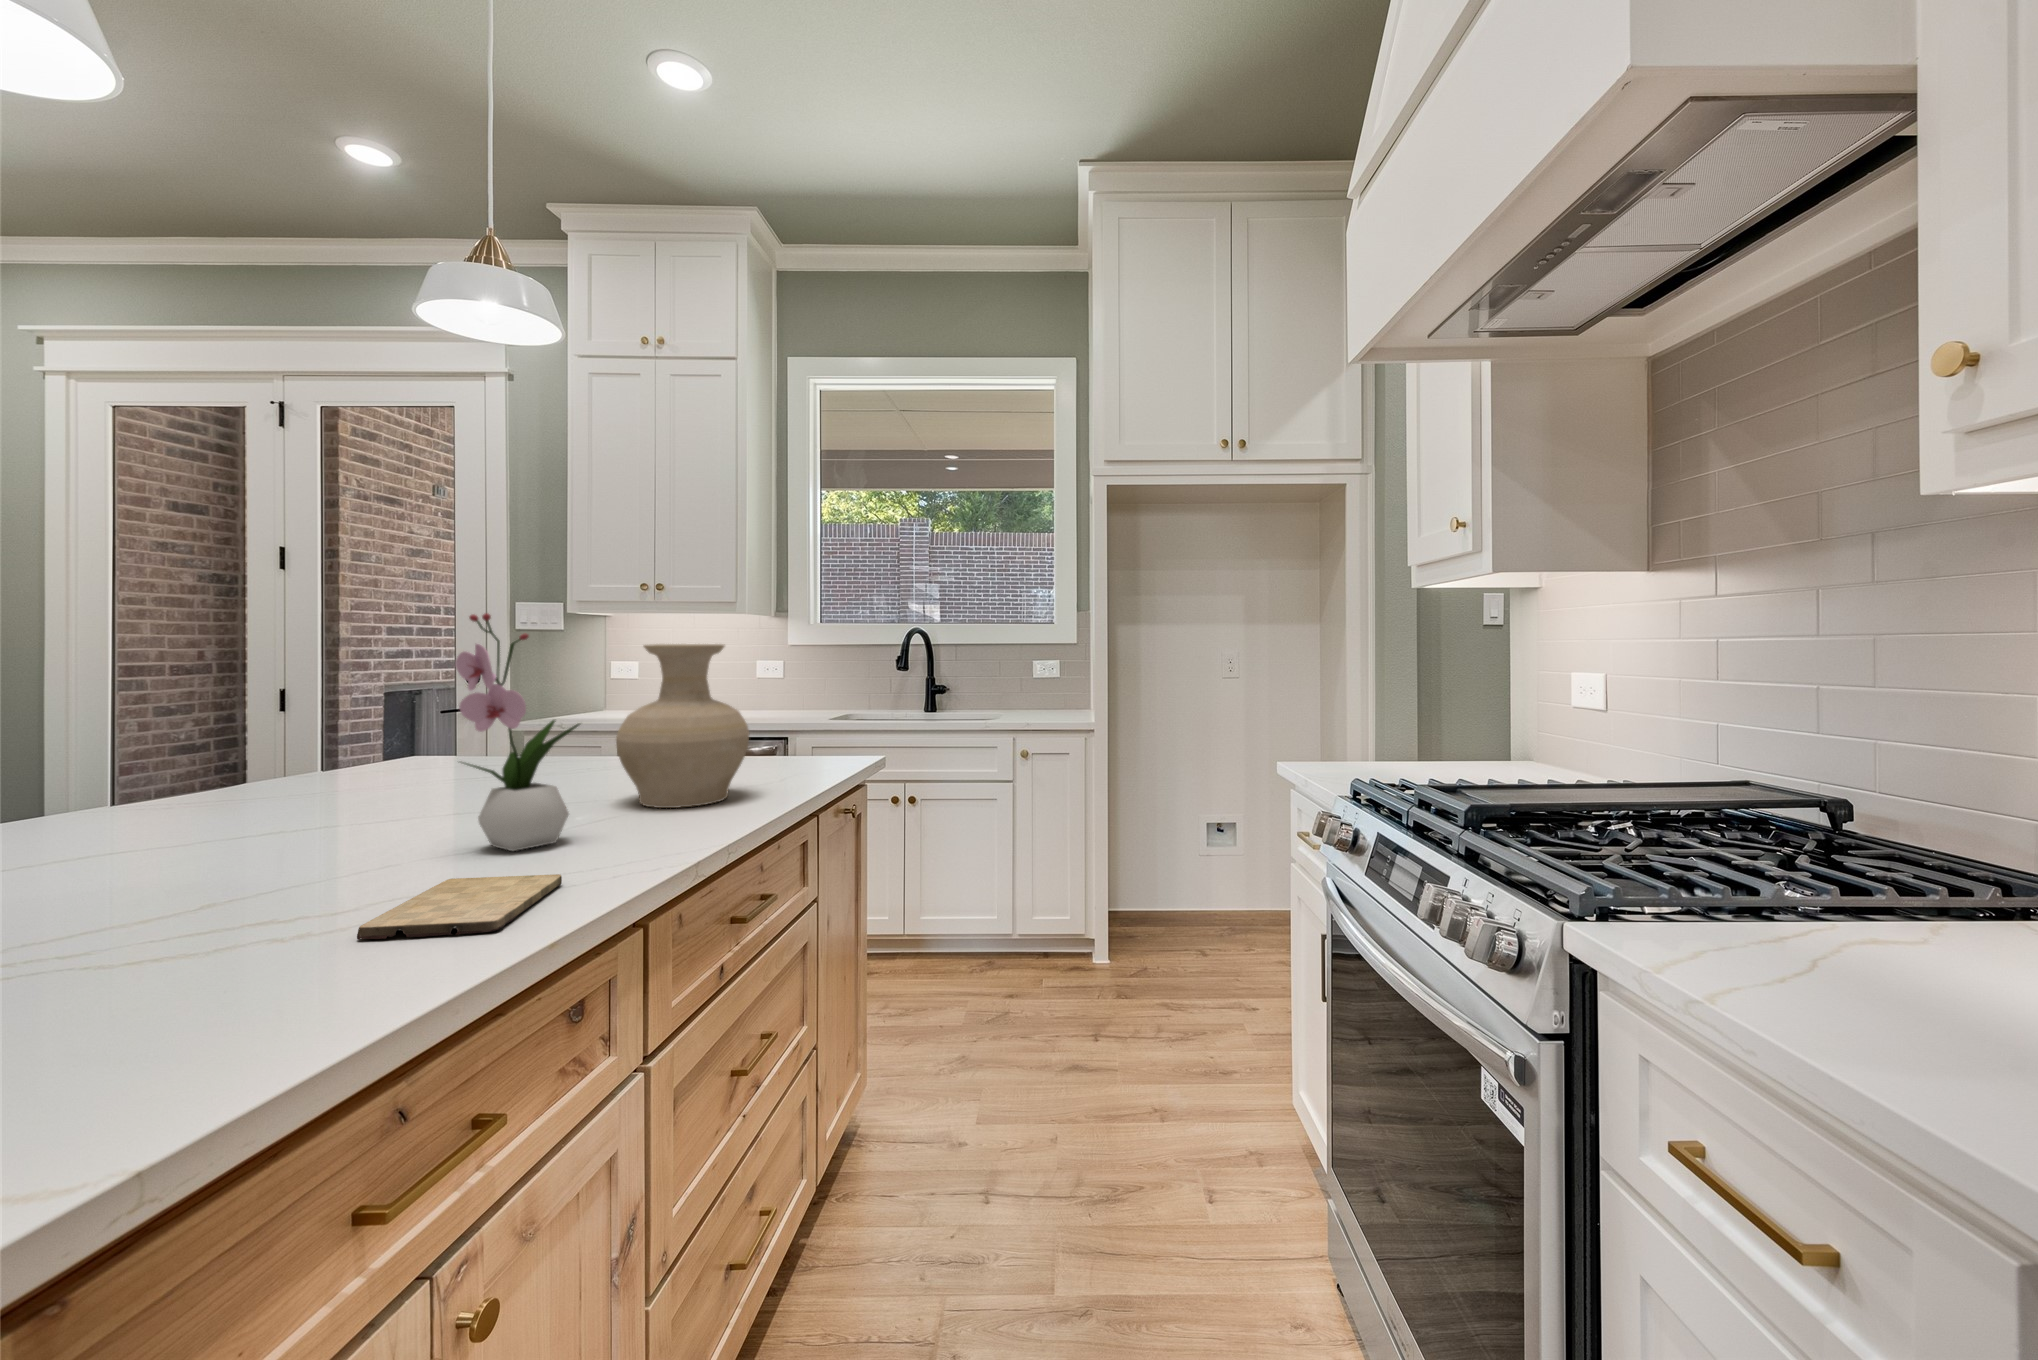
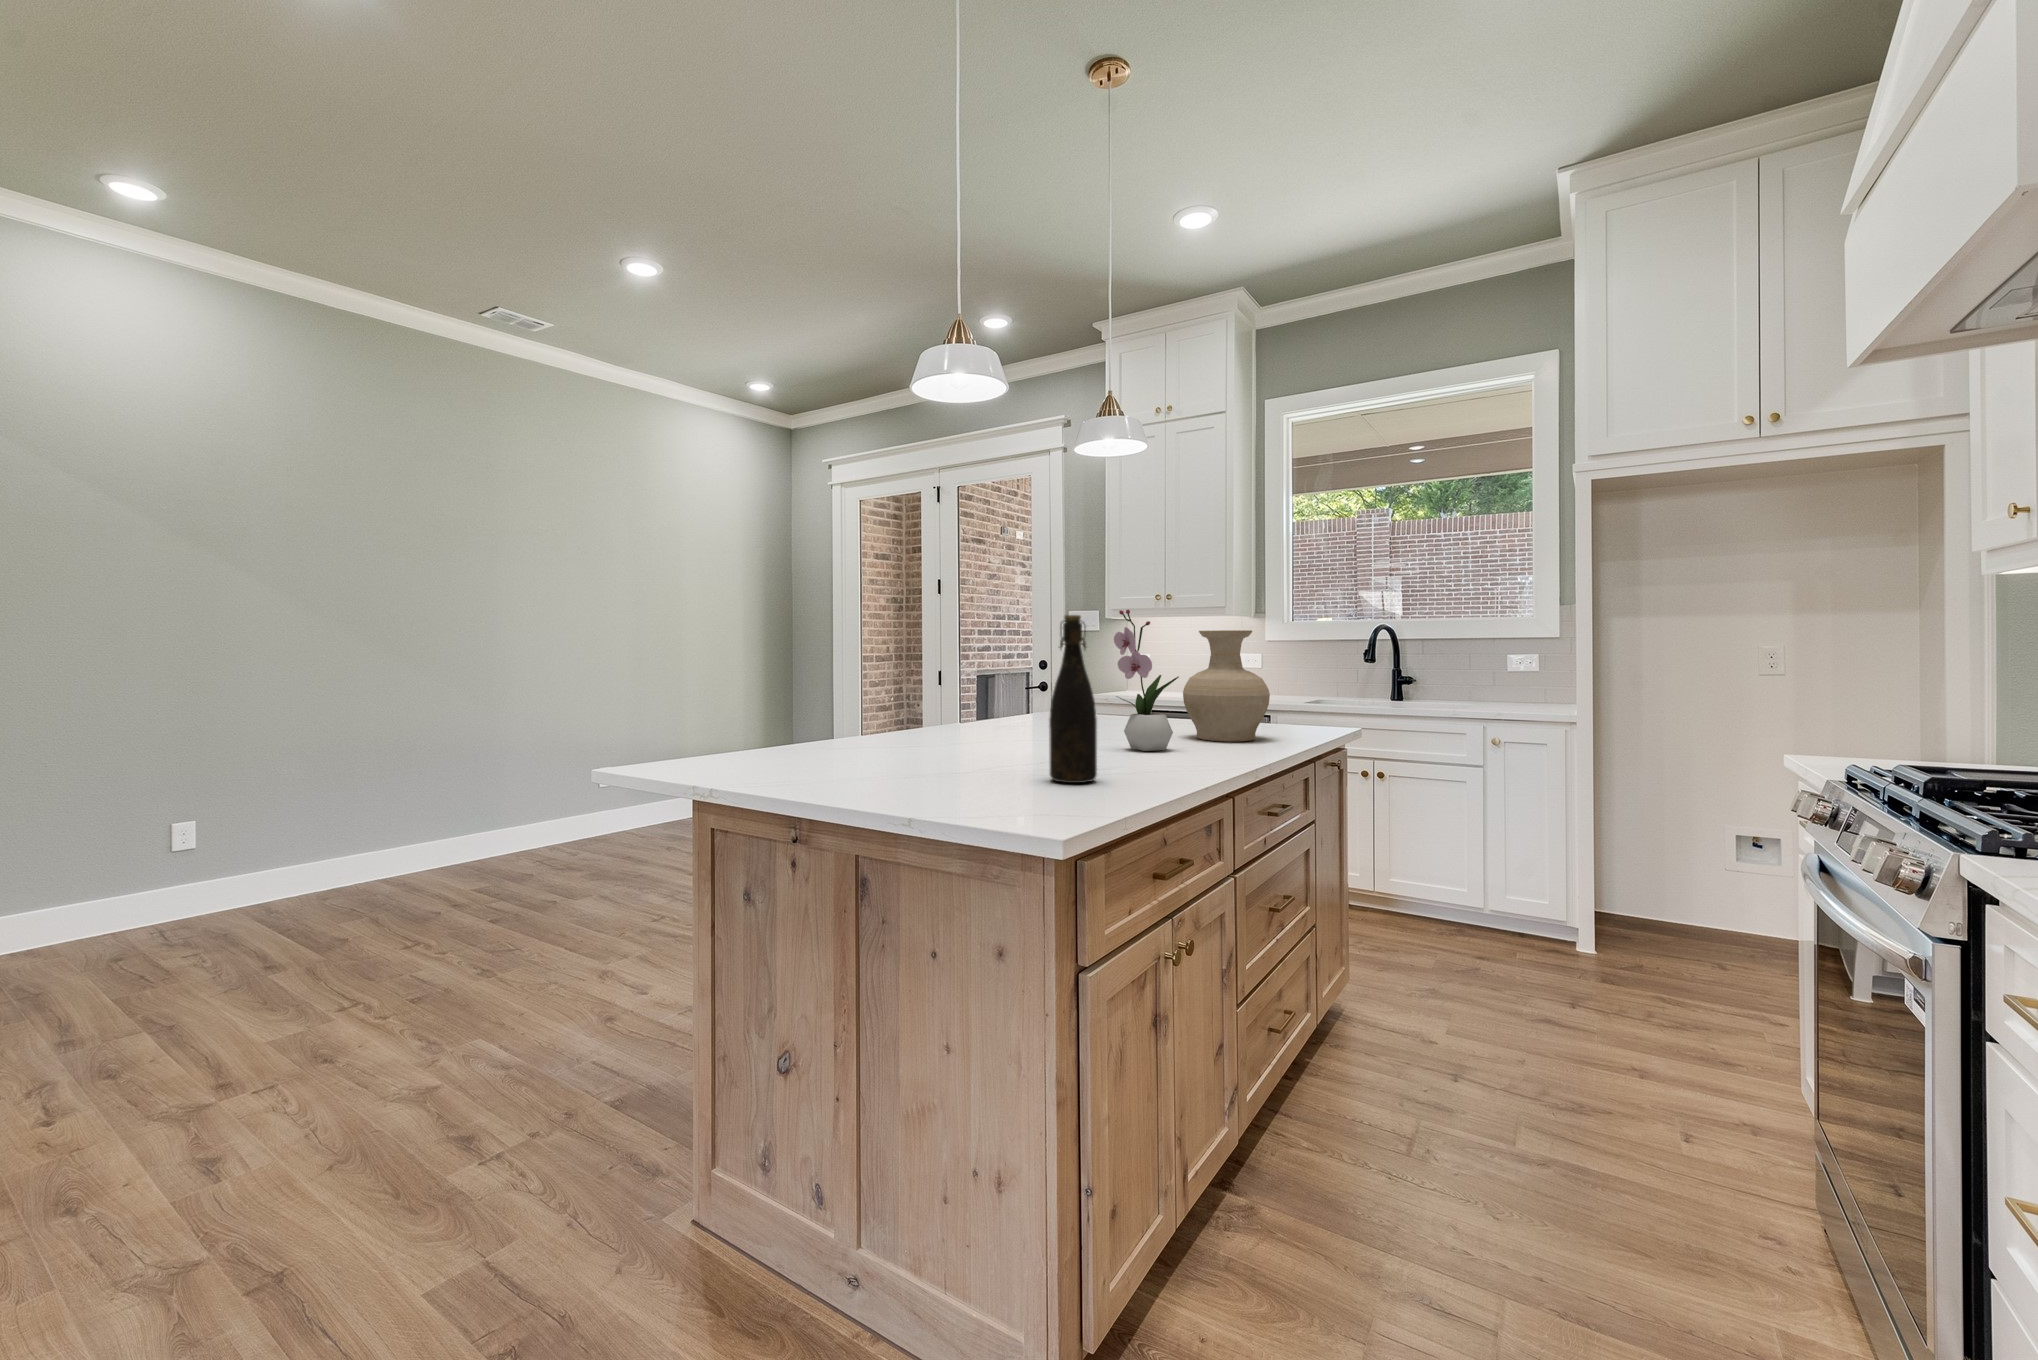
bottle: none [134,632,282,1015] -> present [1049,615,1097,783]
cutting board: present [357,874,562,940] -> none [1109,755,1187,775]

